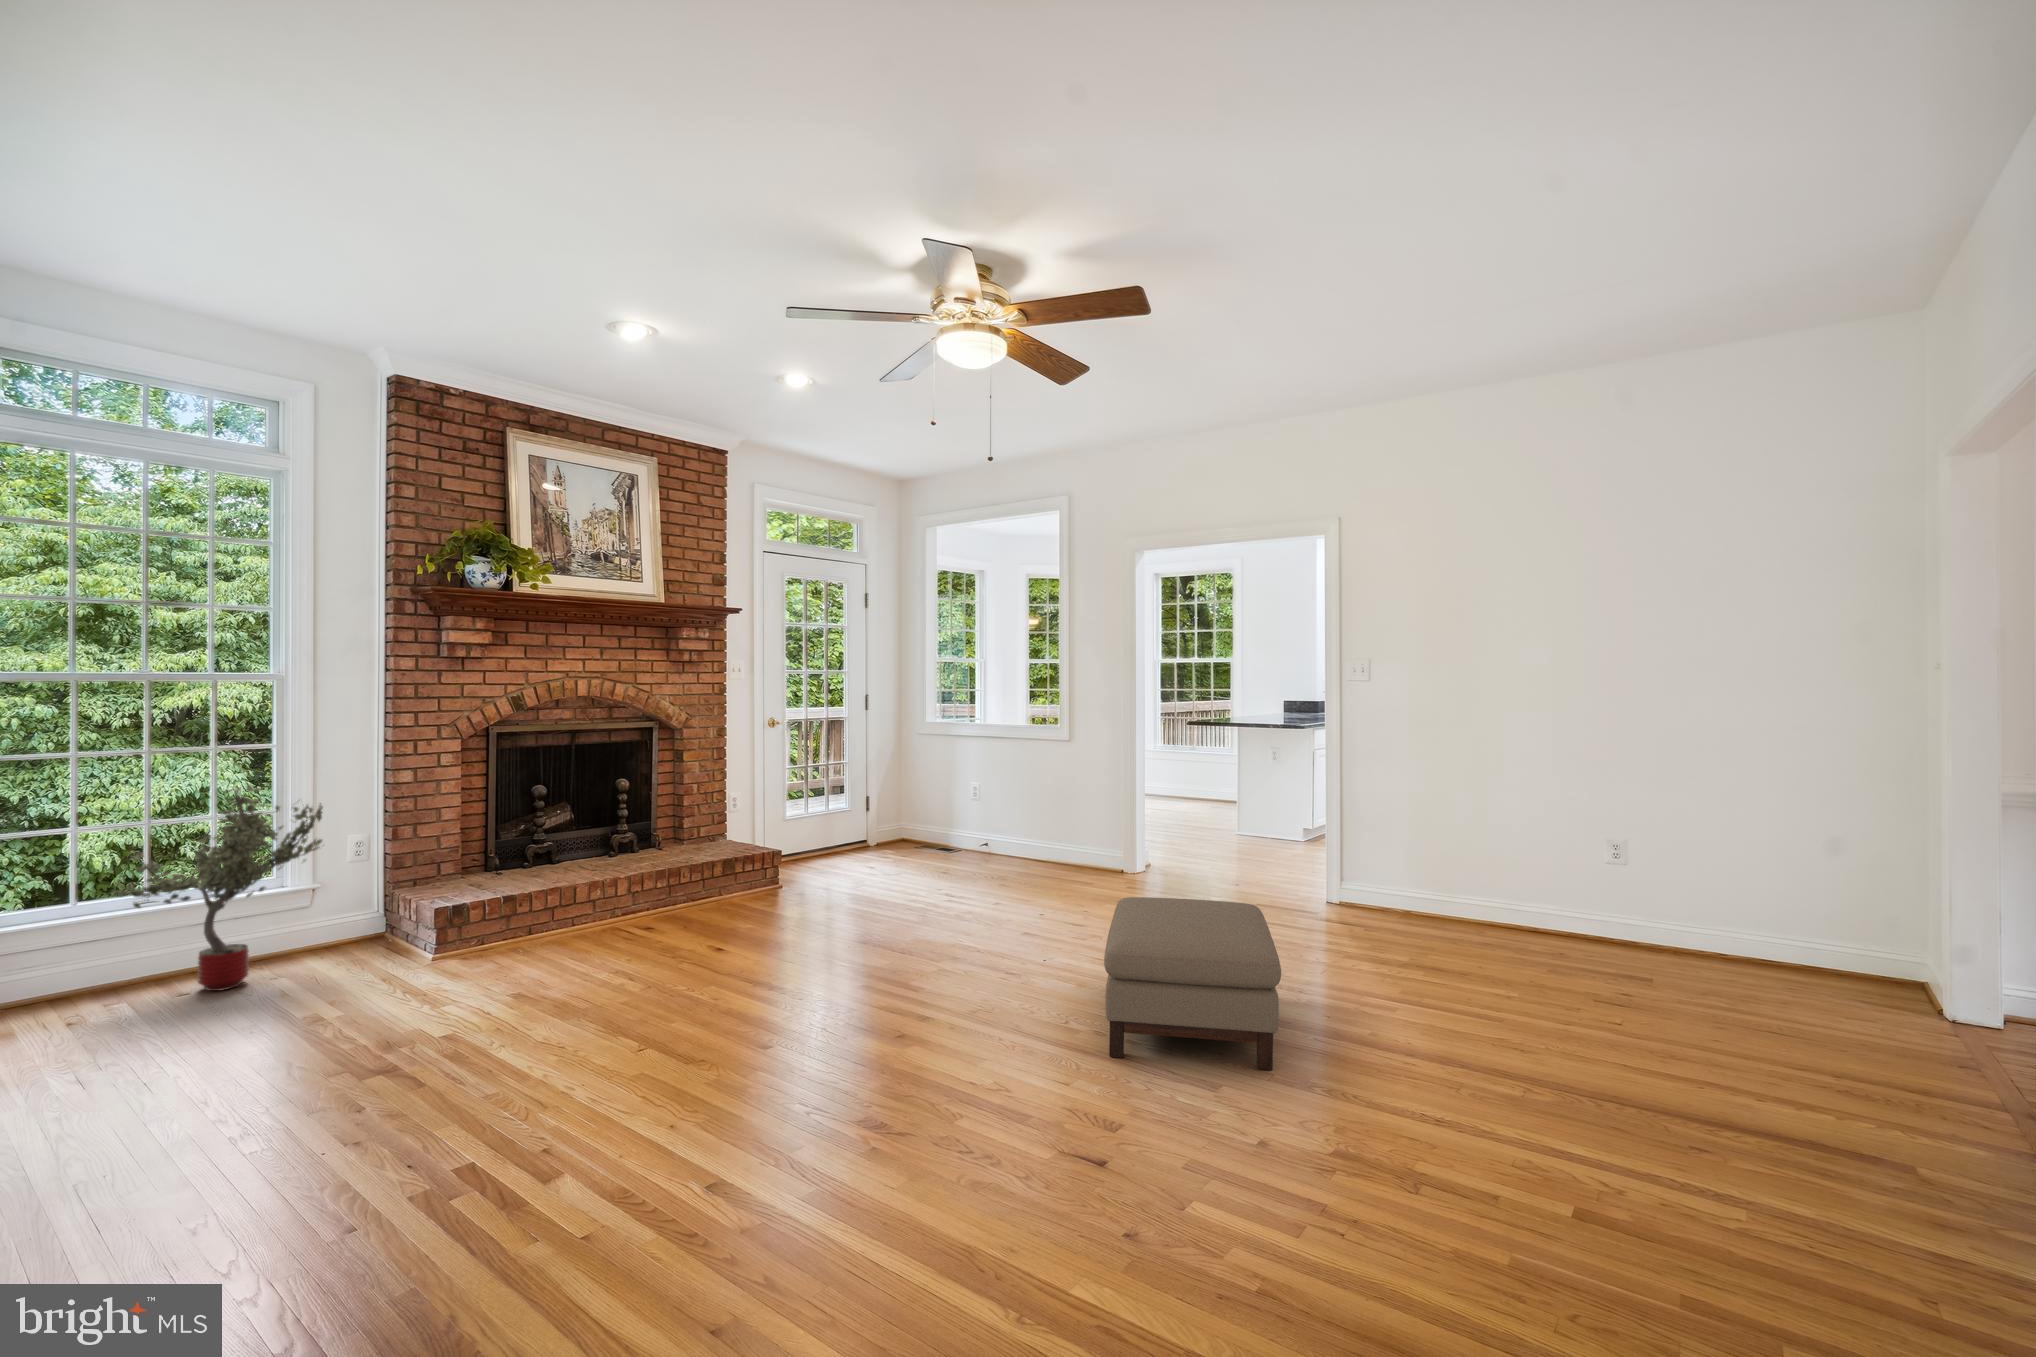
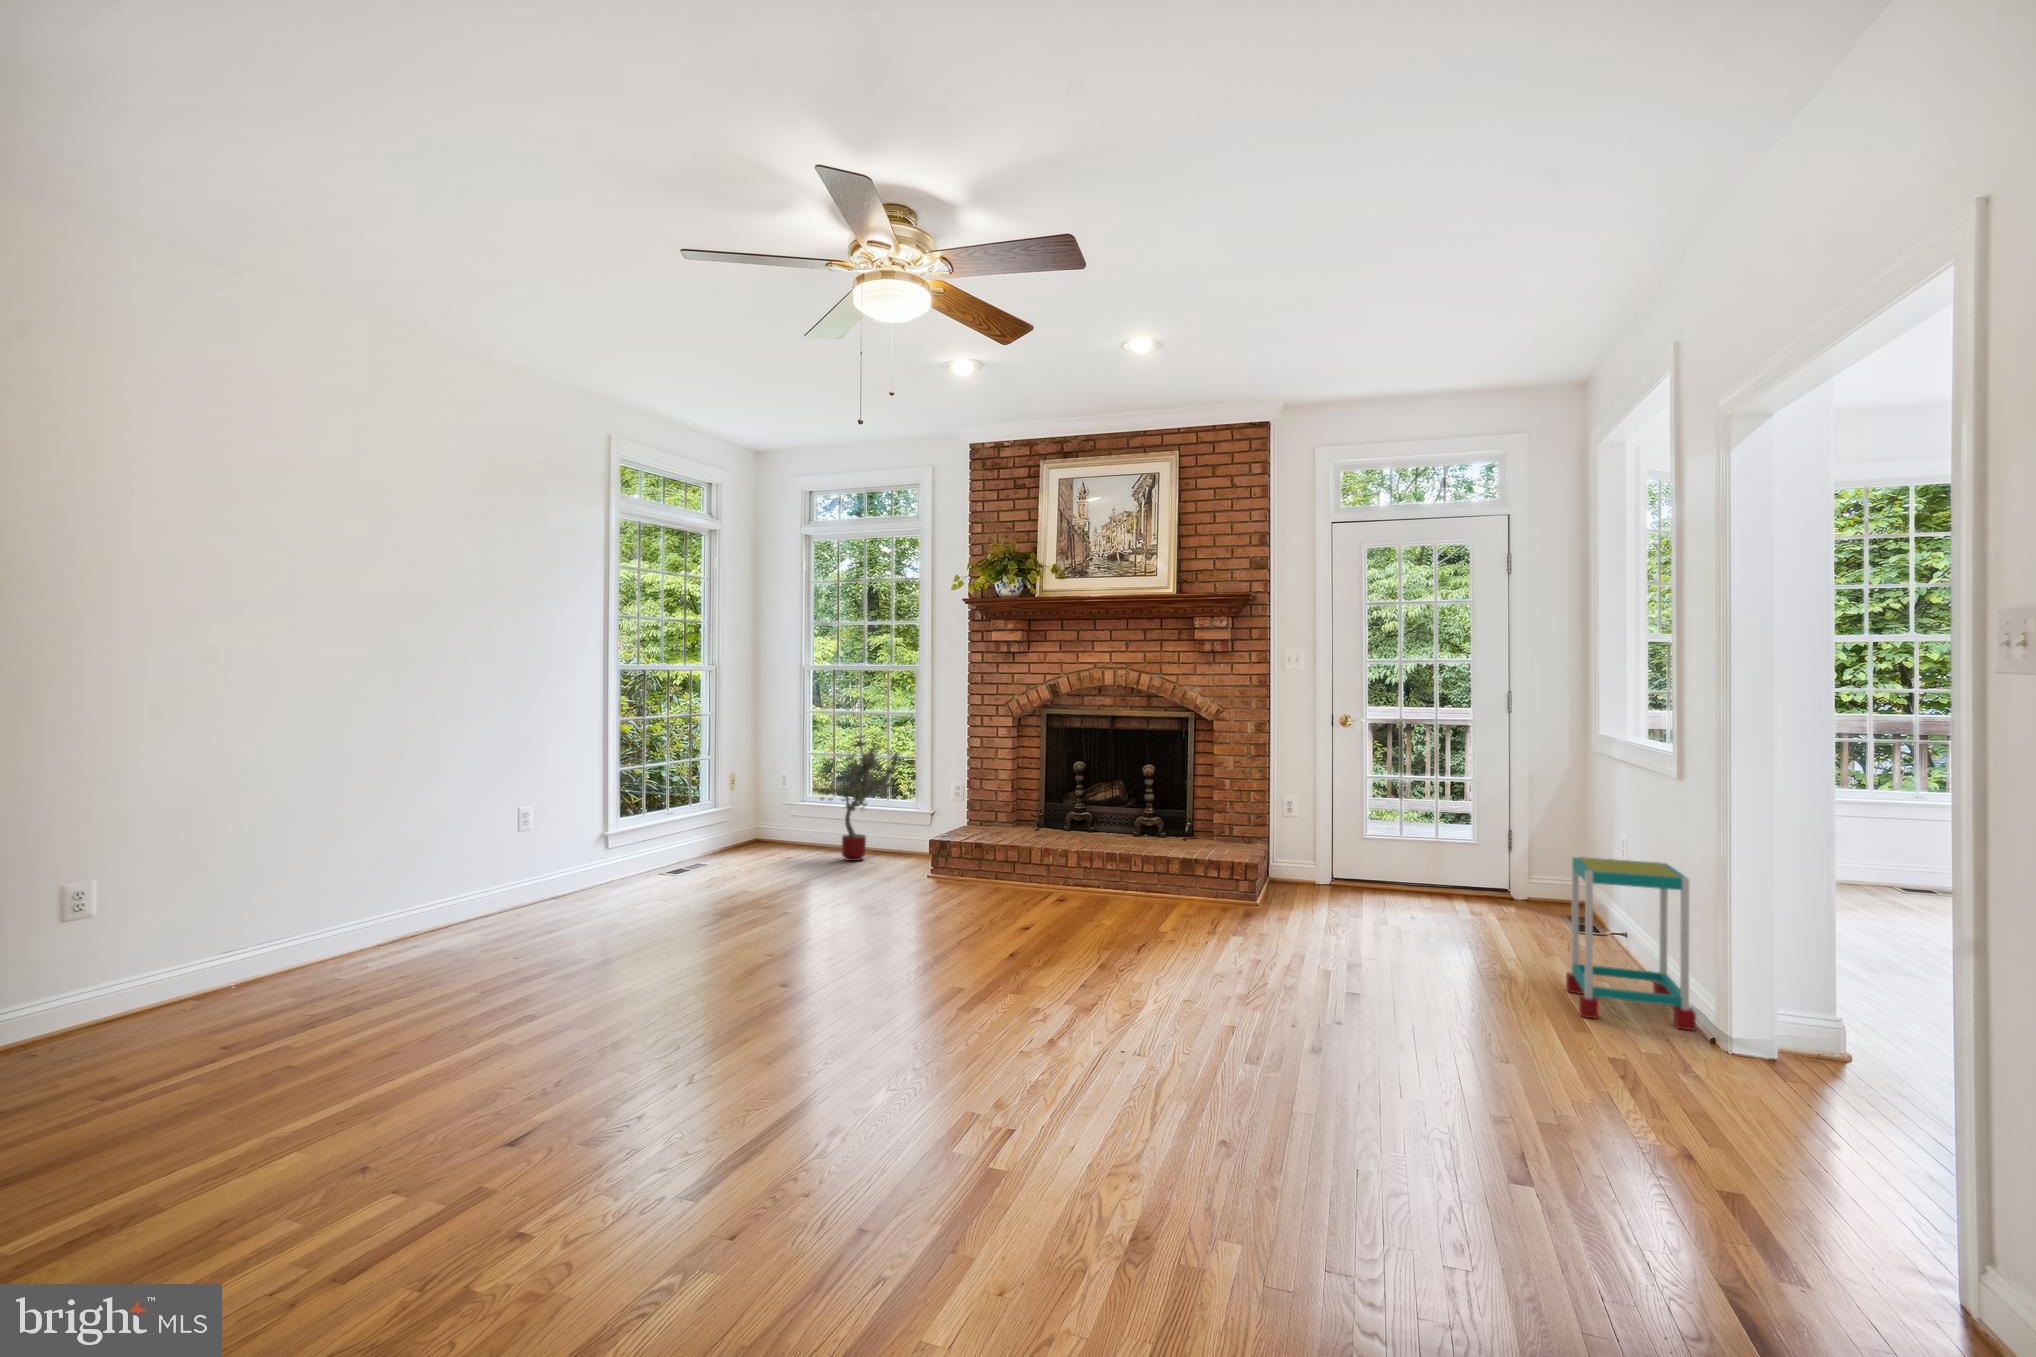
side table: none [1028,789,1099,878] -> present [1566,857,1696,1030]
ottoman: present [1104,897,1281,1070] -> none [760,965,1116,1235]

